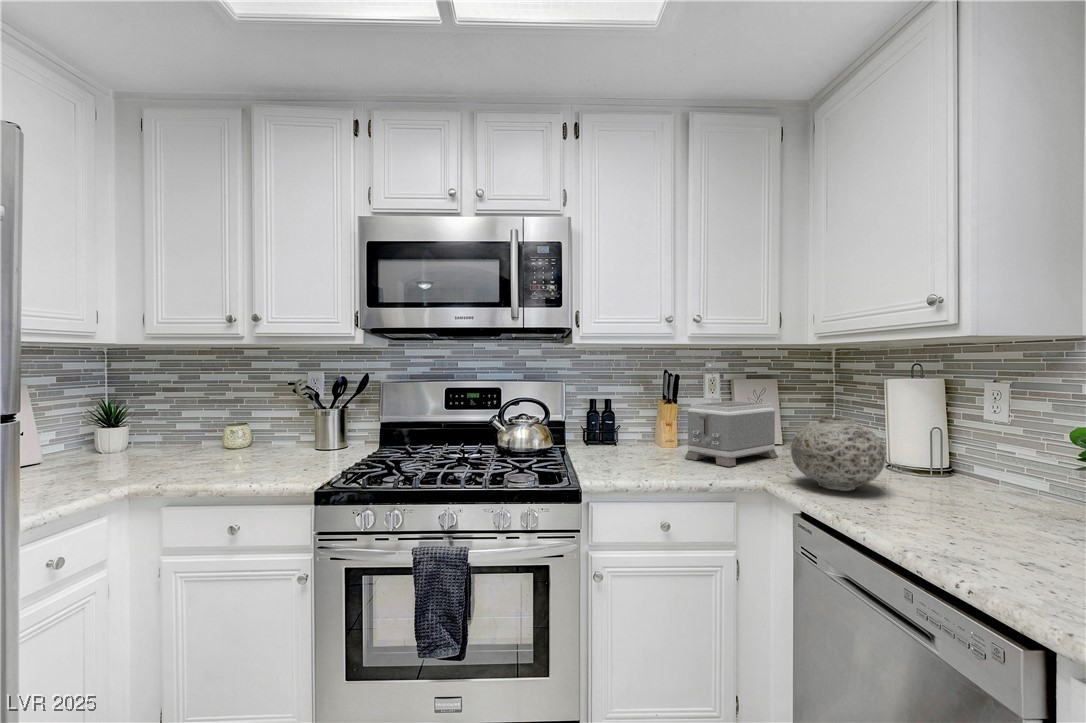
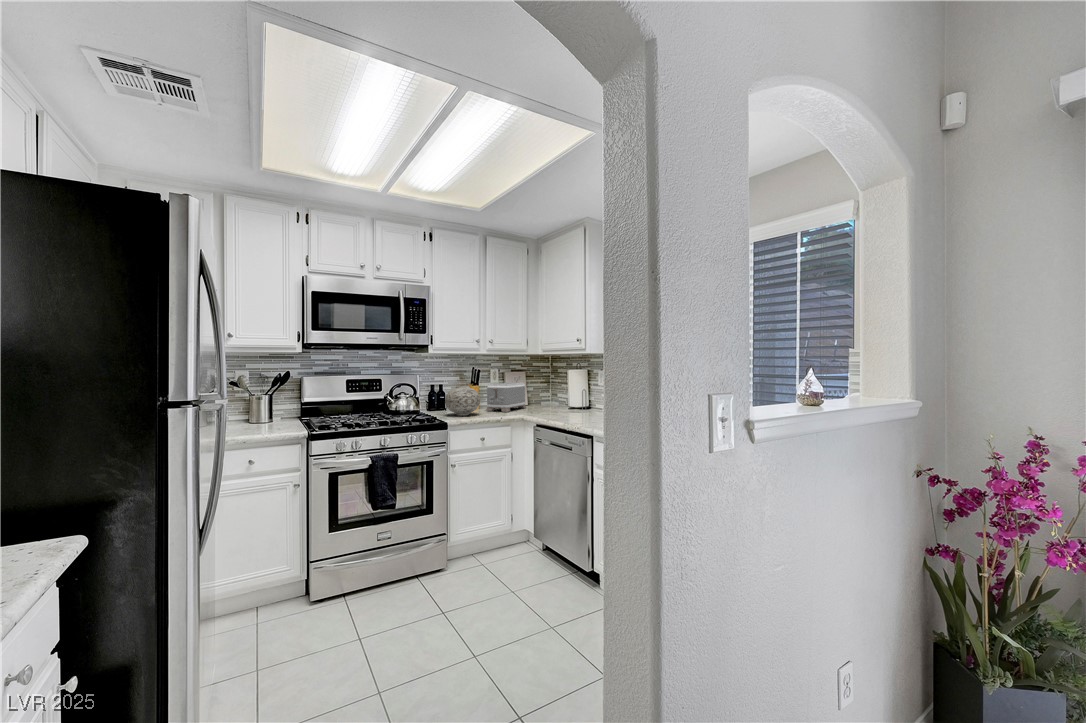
vase: present [791,417,885,491] -> present [445,386,480,415]

